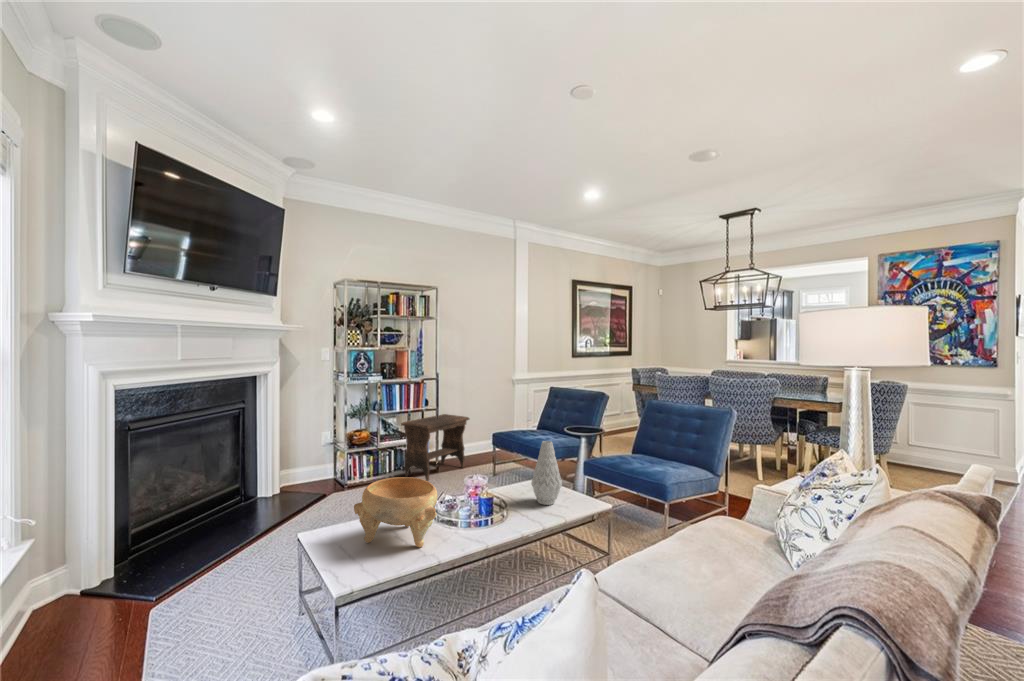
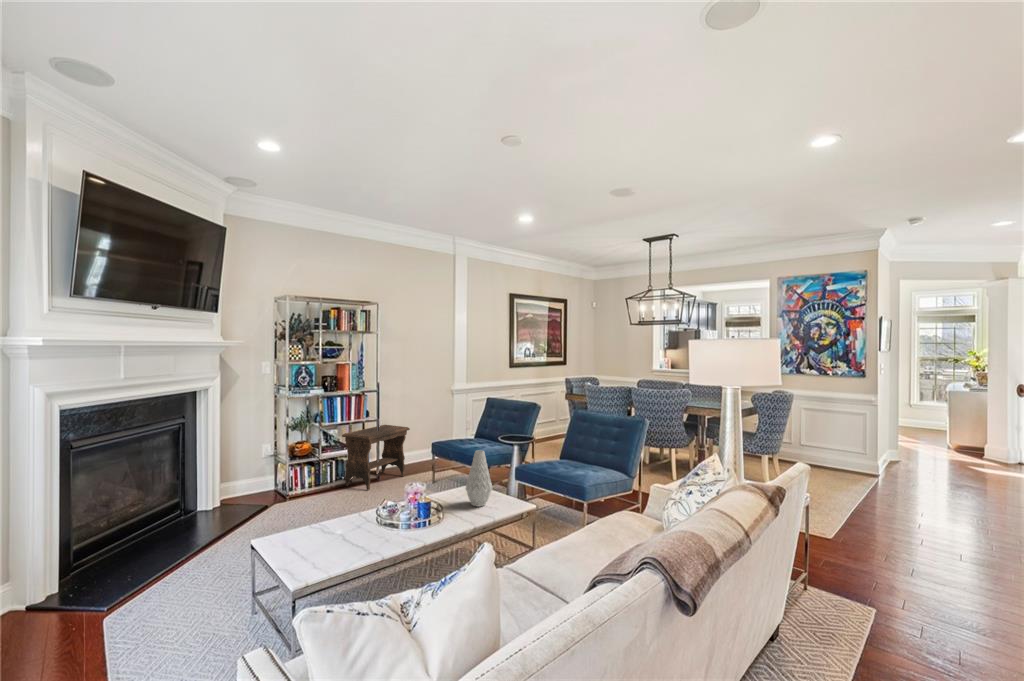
decorative bowl: present [354,477,437,547] -> none [307,486,382,546]

